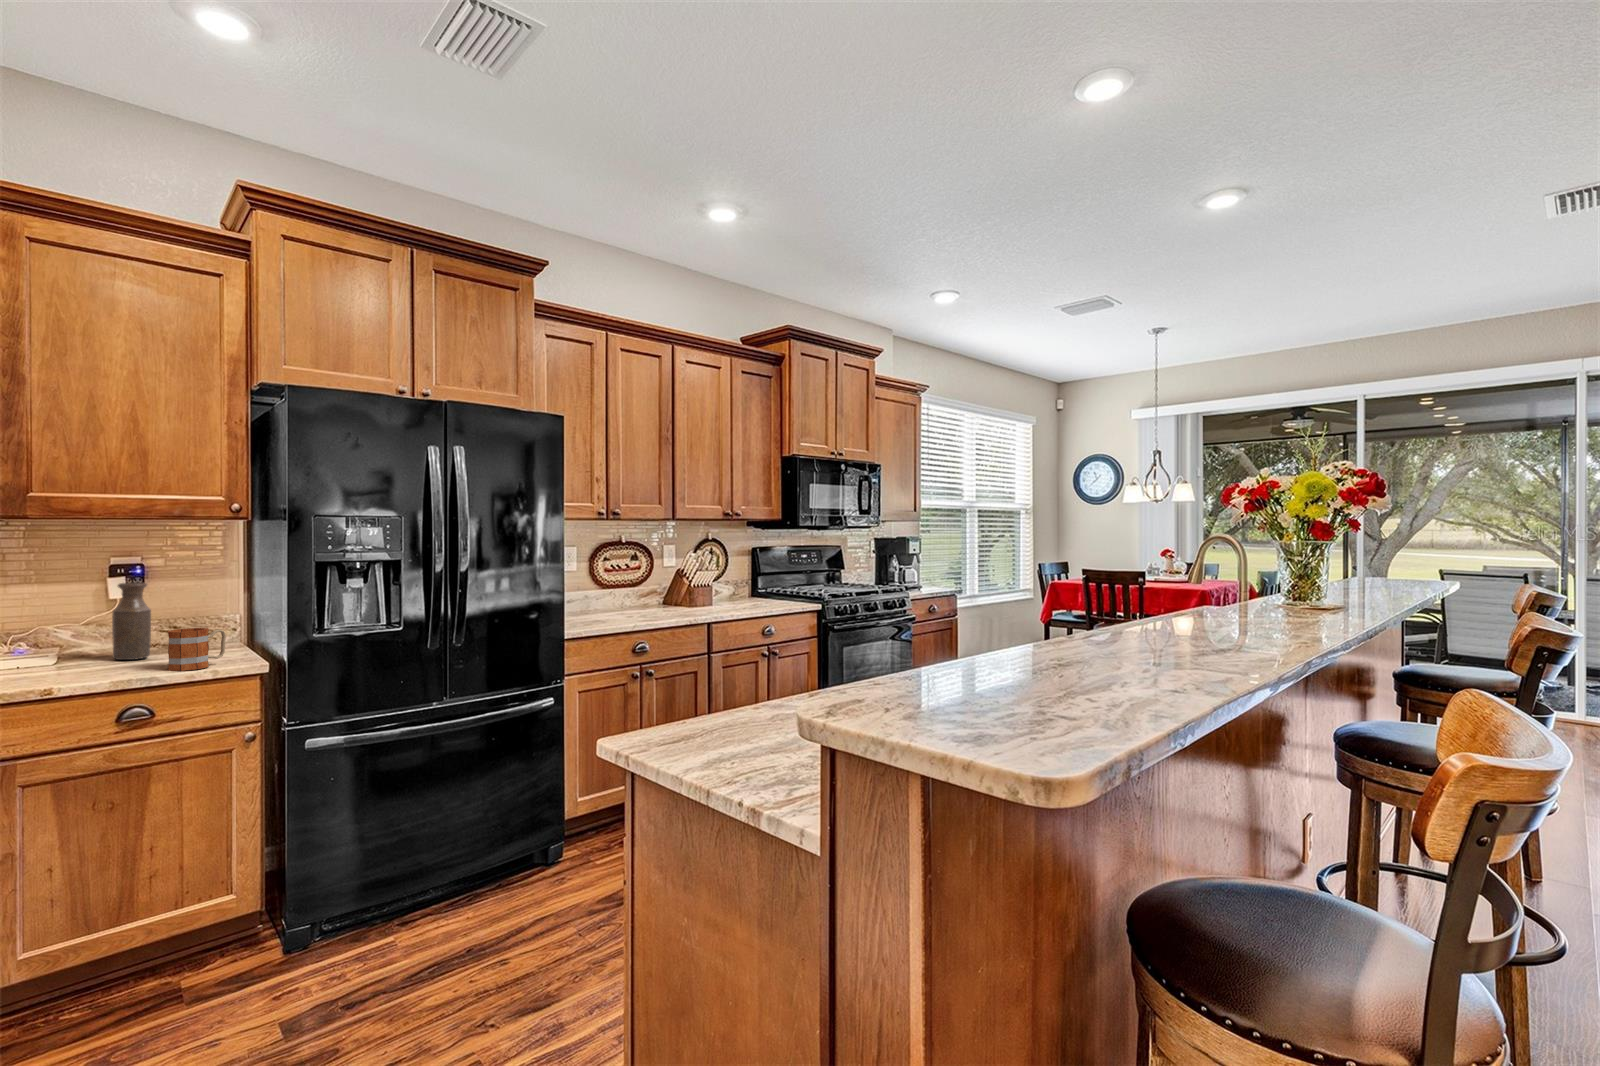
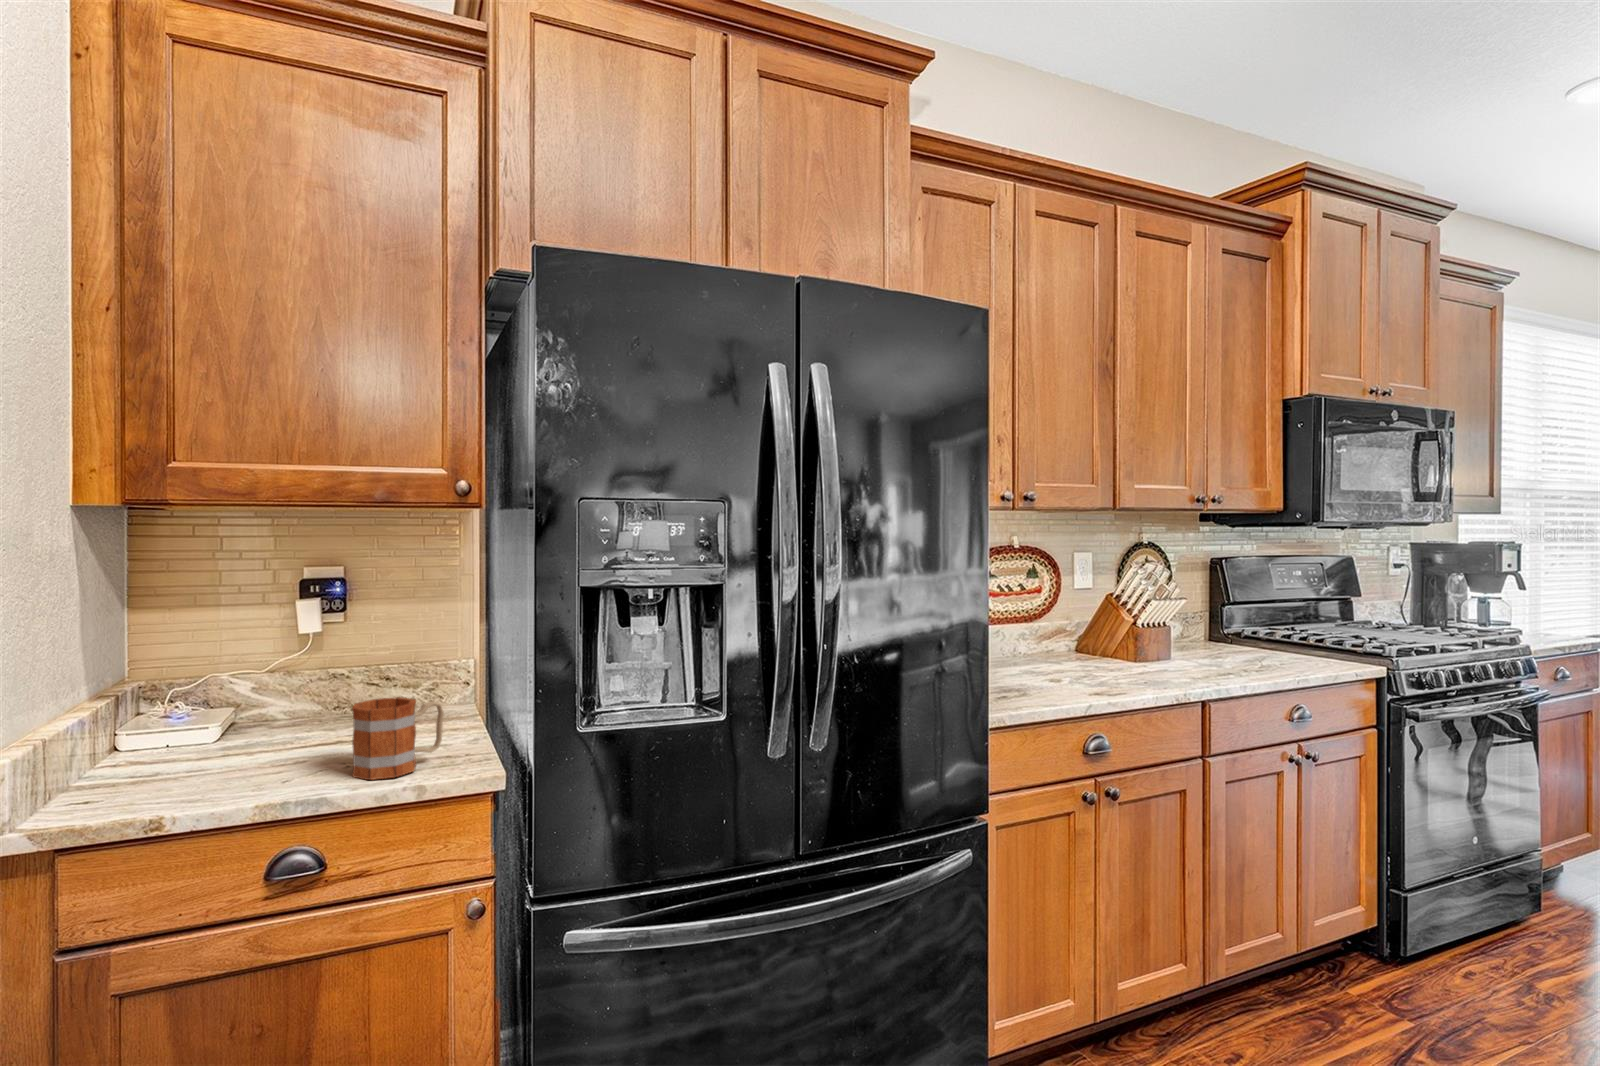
bottle: present [112,582,151,660] -> none [290,611,344,741]

